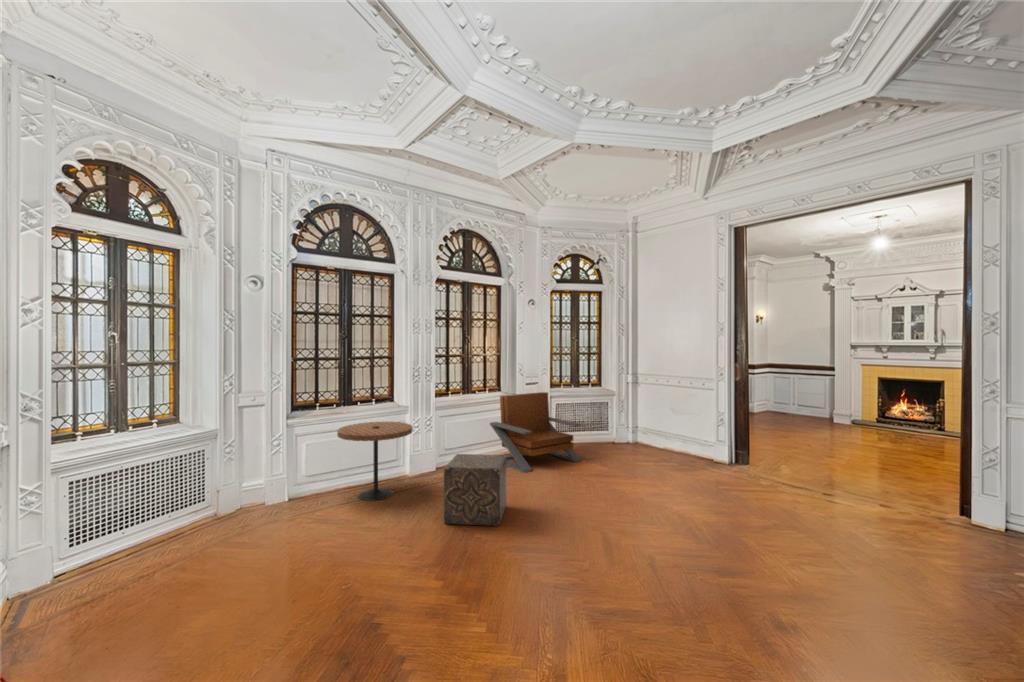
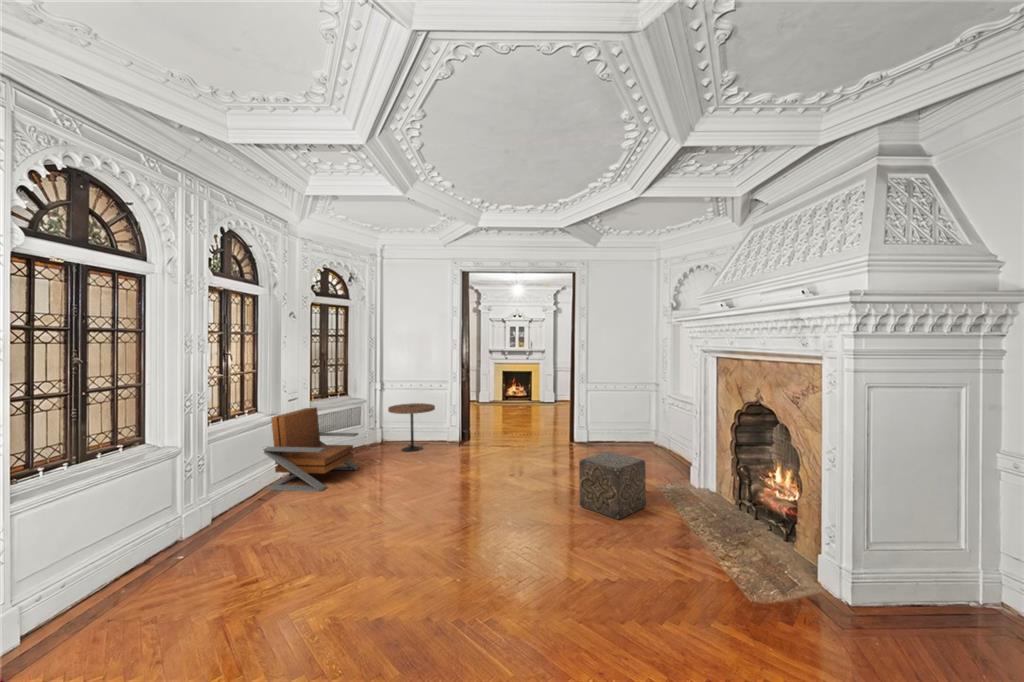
side table: present [337,422,412,501] -> present [388,403,435,452]
ottoman: present [444,454,506,526] -> present [579,452,646,520]

